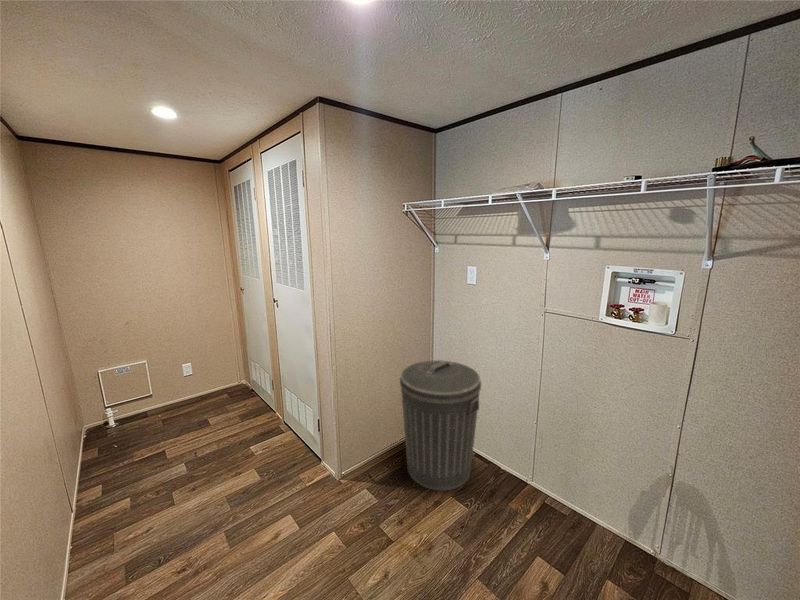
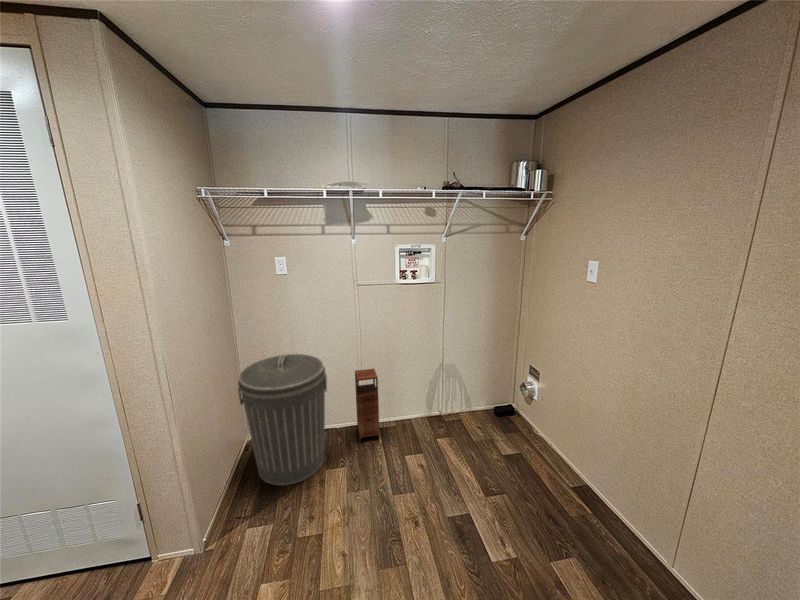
storage cabinet: none [508,414,549,512] -> present [355,369,379,442]

